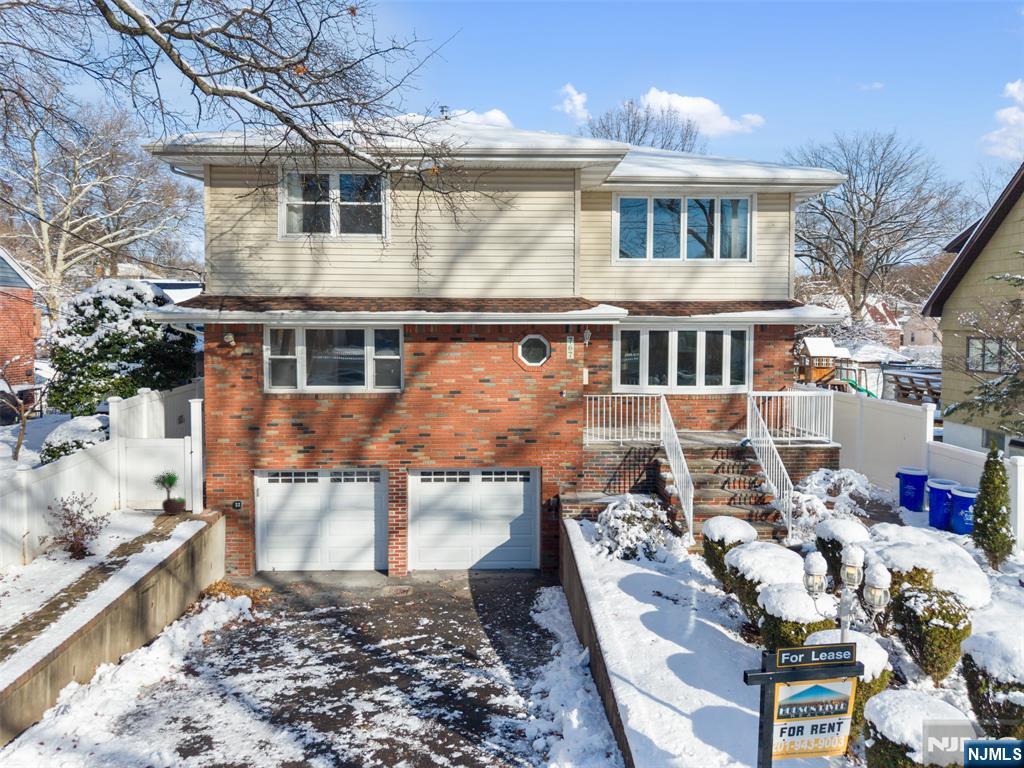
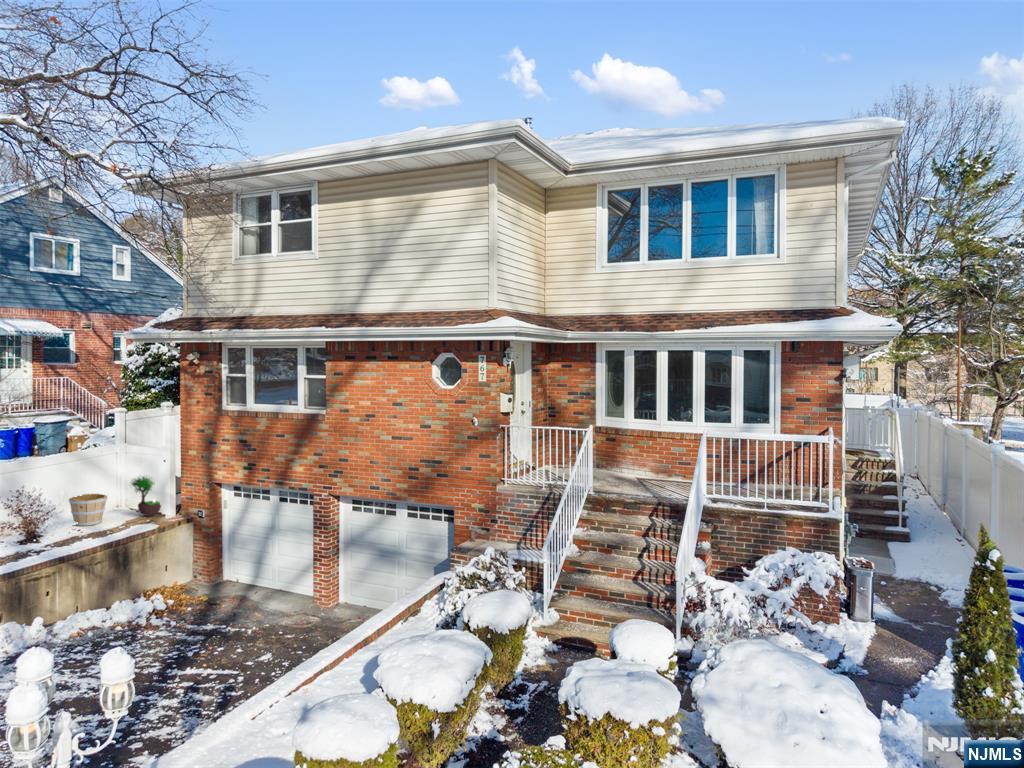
wooden bucket: none [97,495,140,532] -> present [69,494,107,526]

